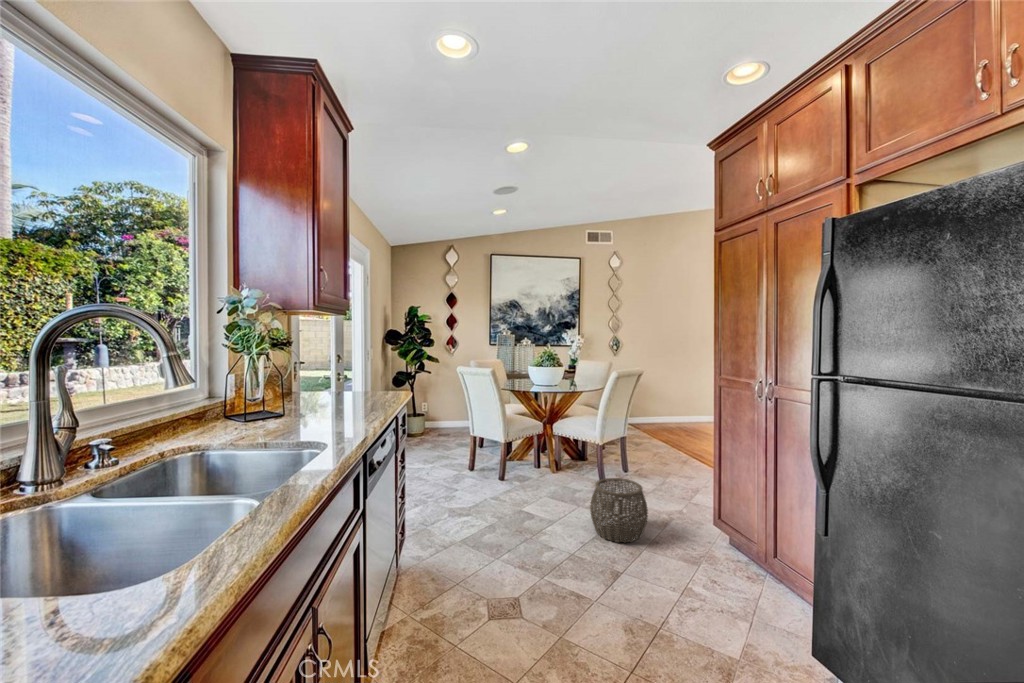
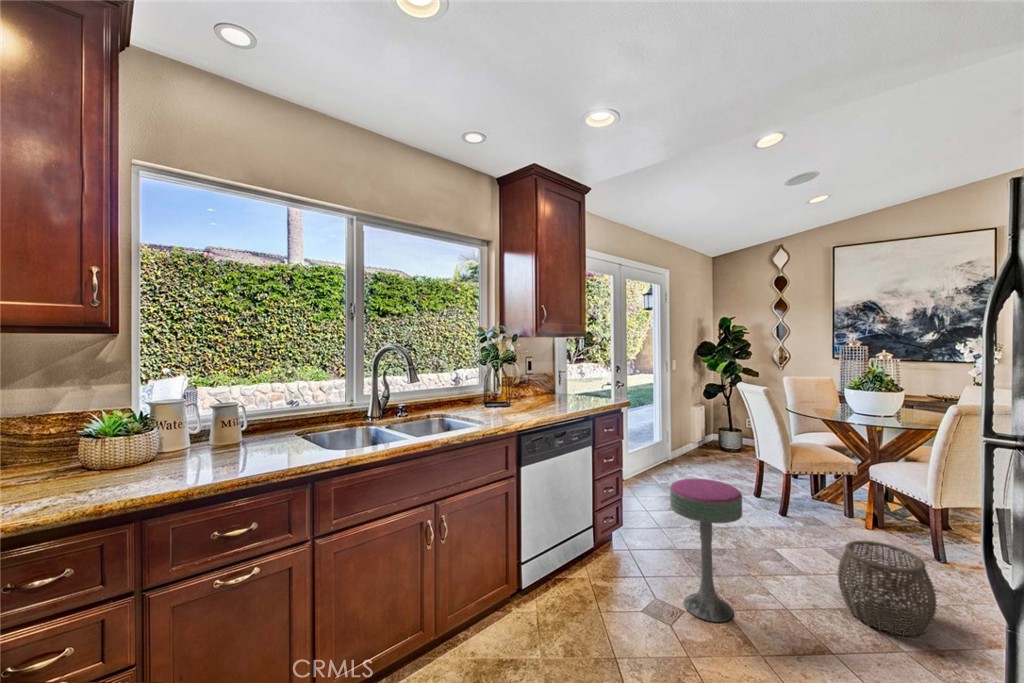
bar stool: none [498,458,563,597] -> present [670,479,742,622]

